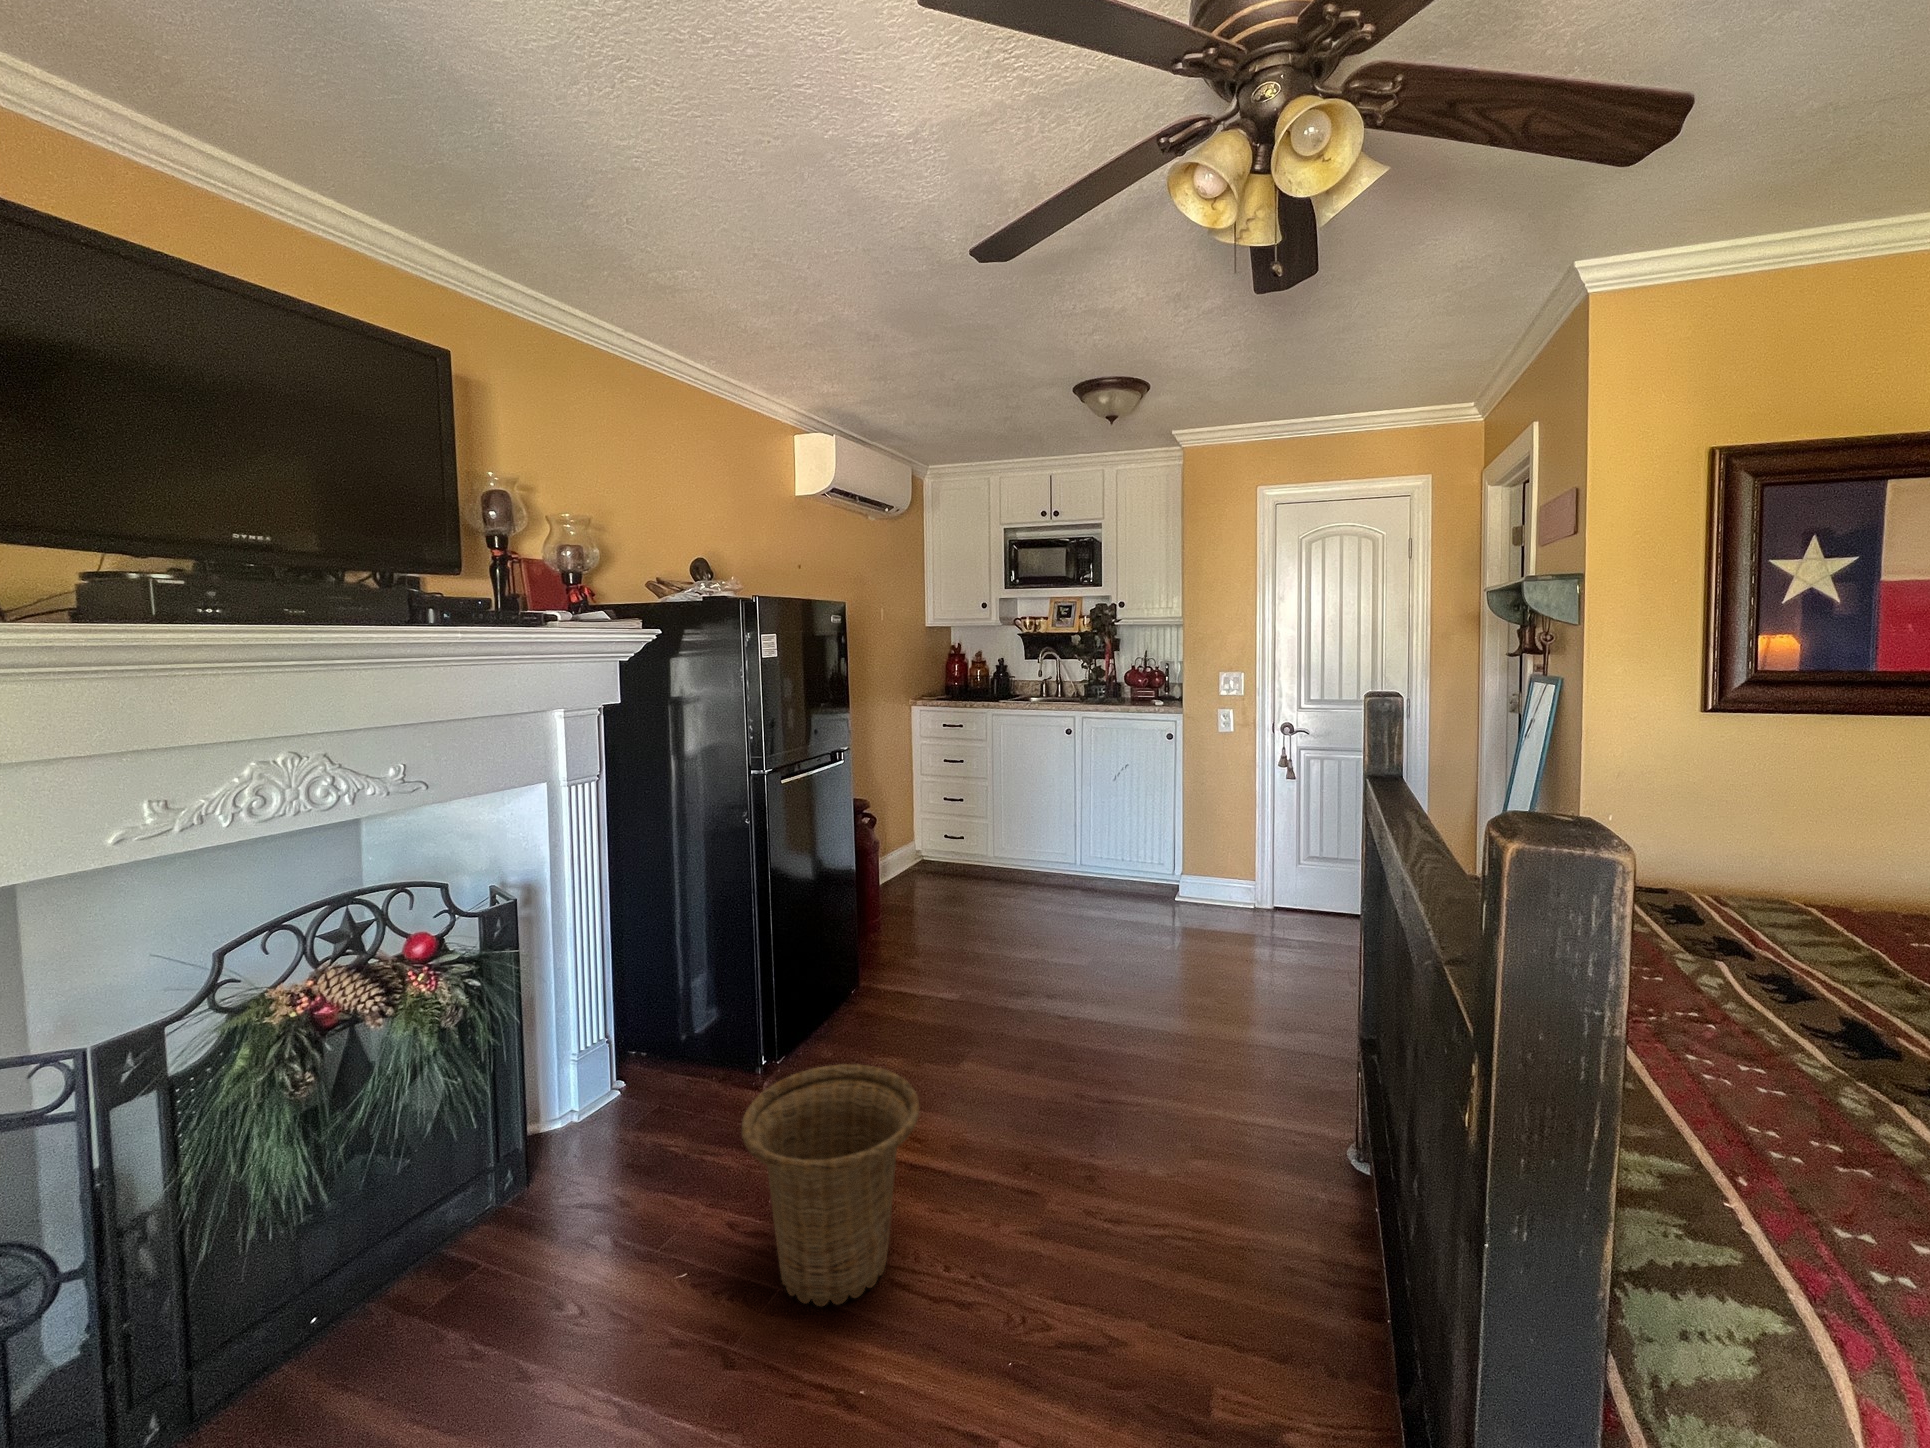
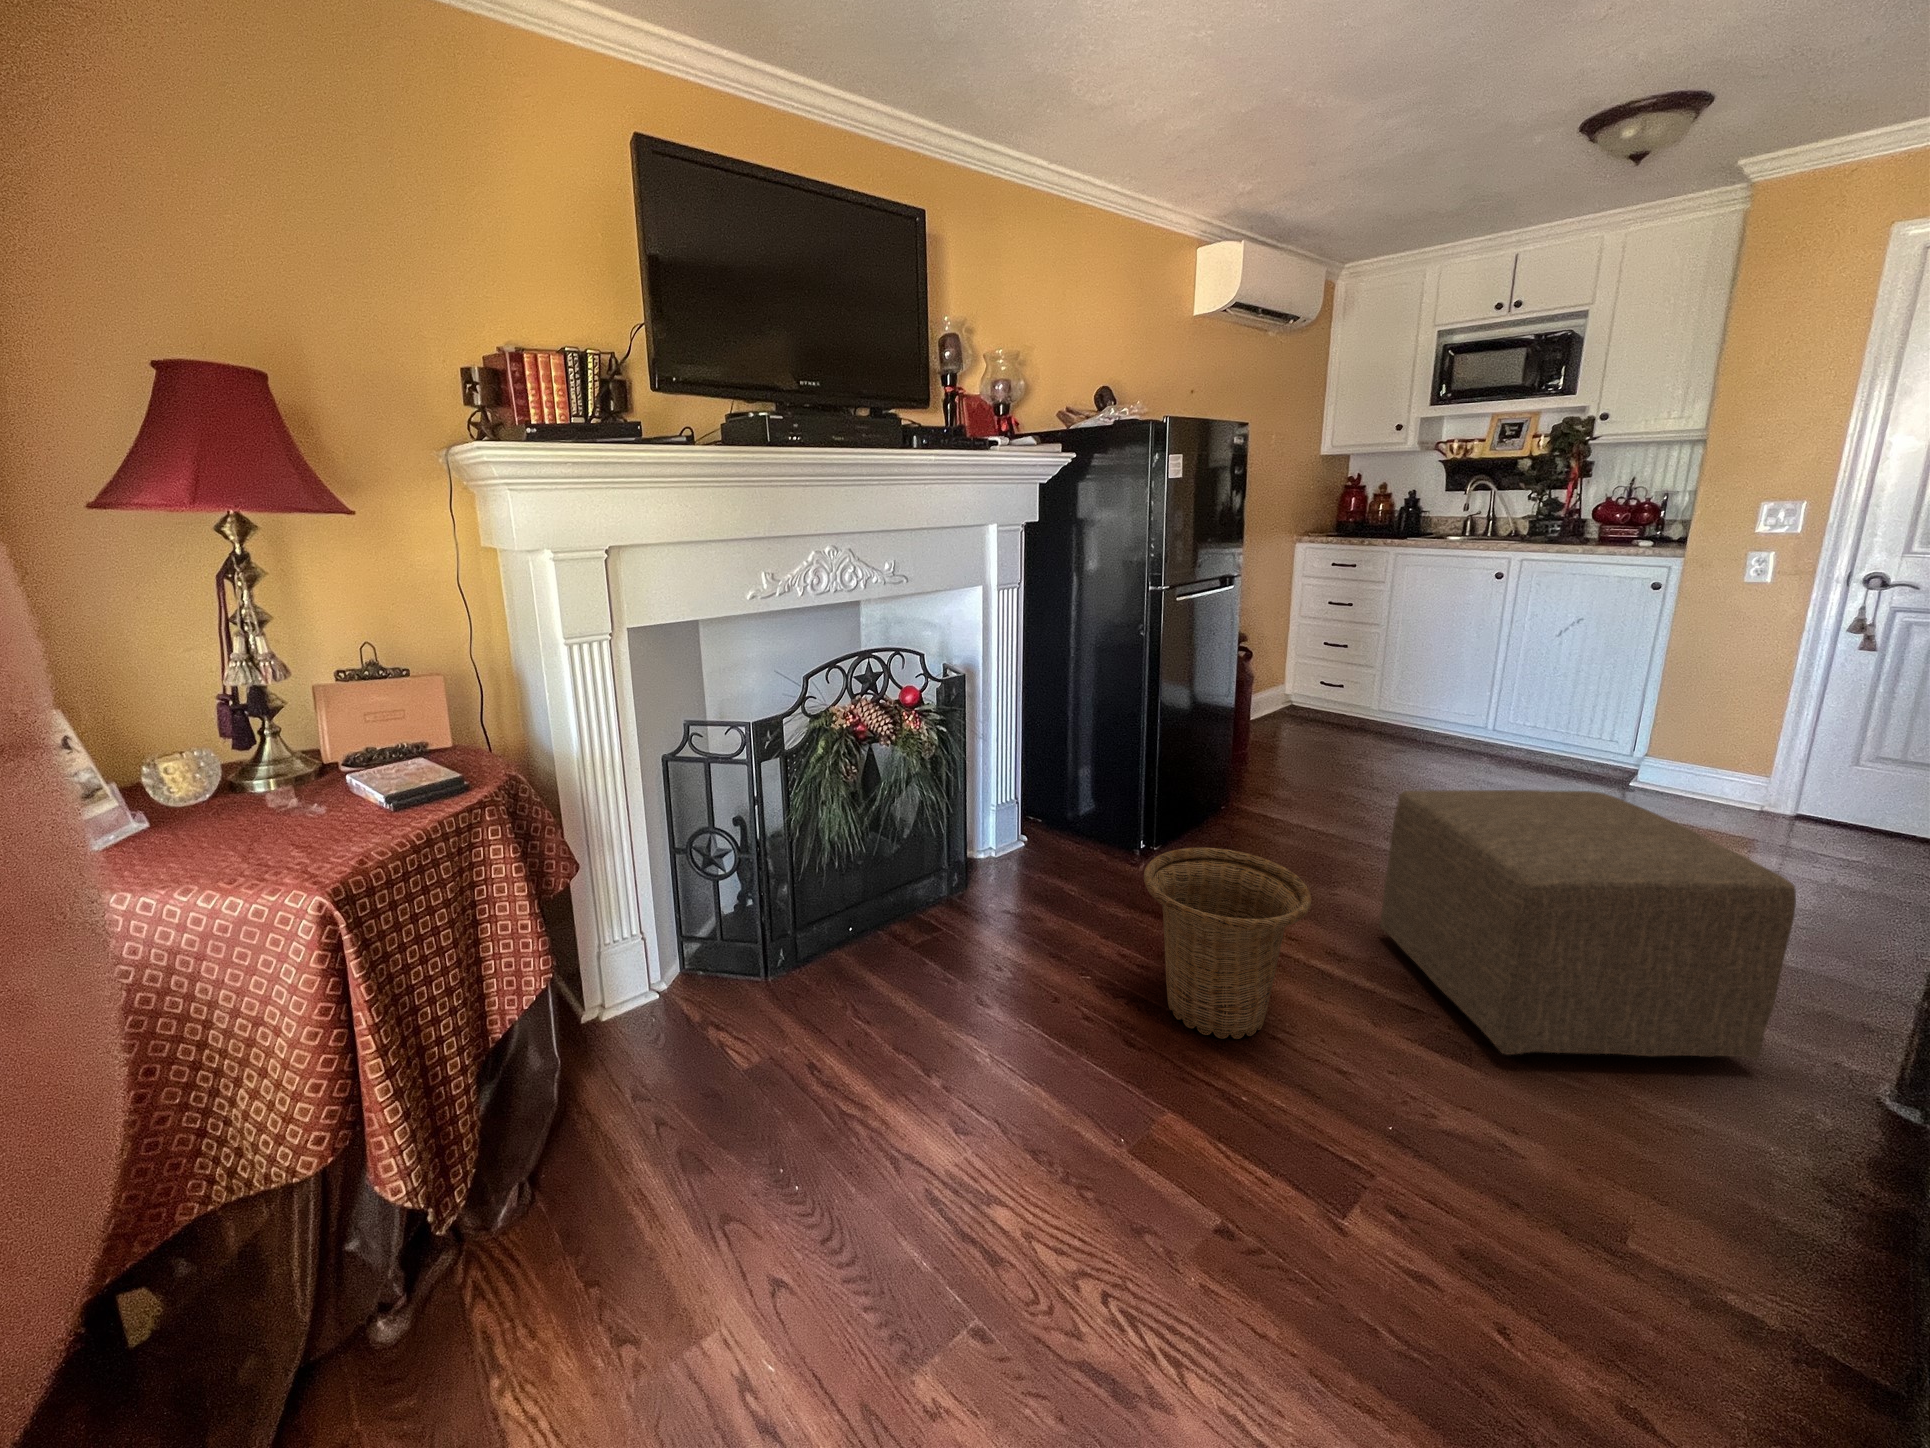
ottoman: none [996,930,1273,1217] -> present [1380,790,1796,1059]

